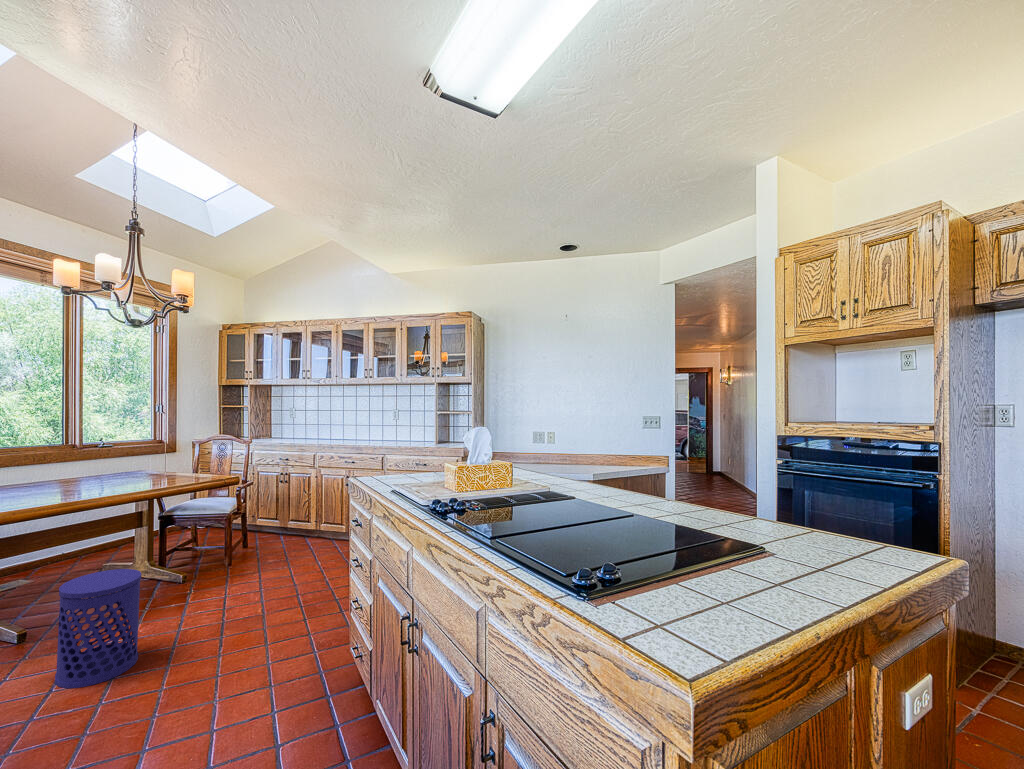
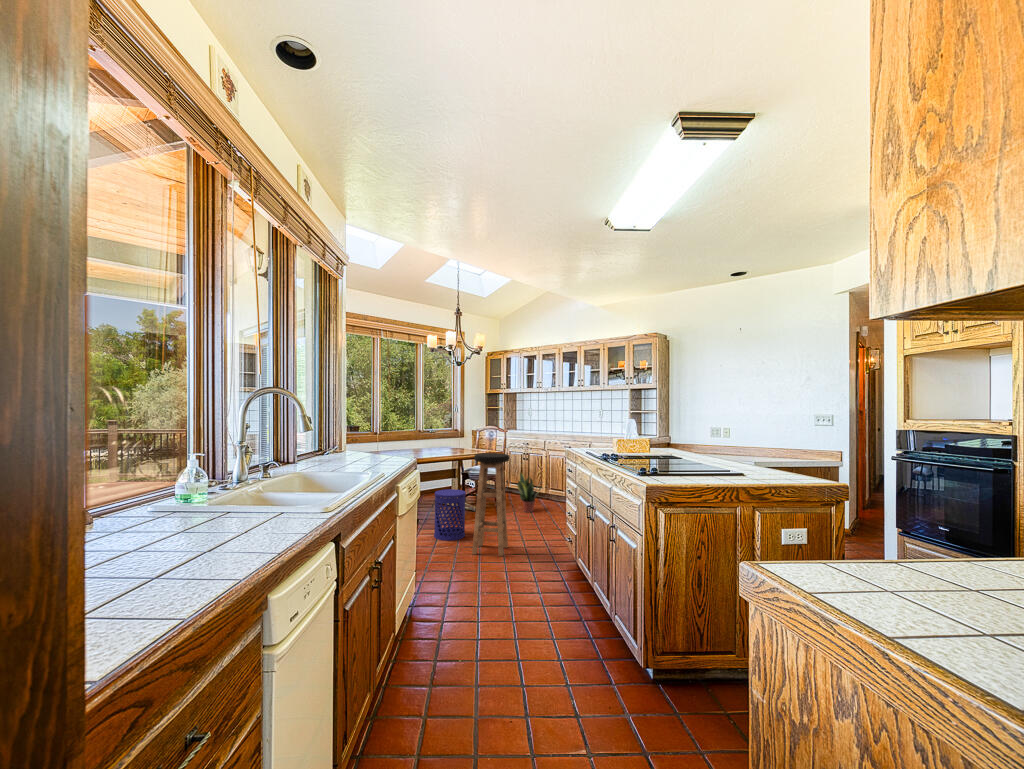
bar stool: none [137,497,236,721] -> present [472,453,509,556]
potted plant: none [264,509,306,572] -> present [517,473,541,512]

